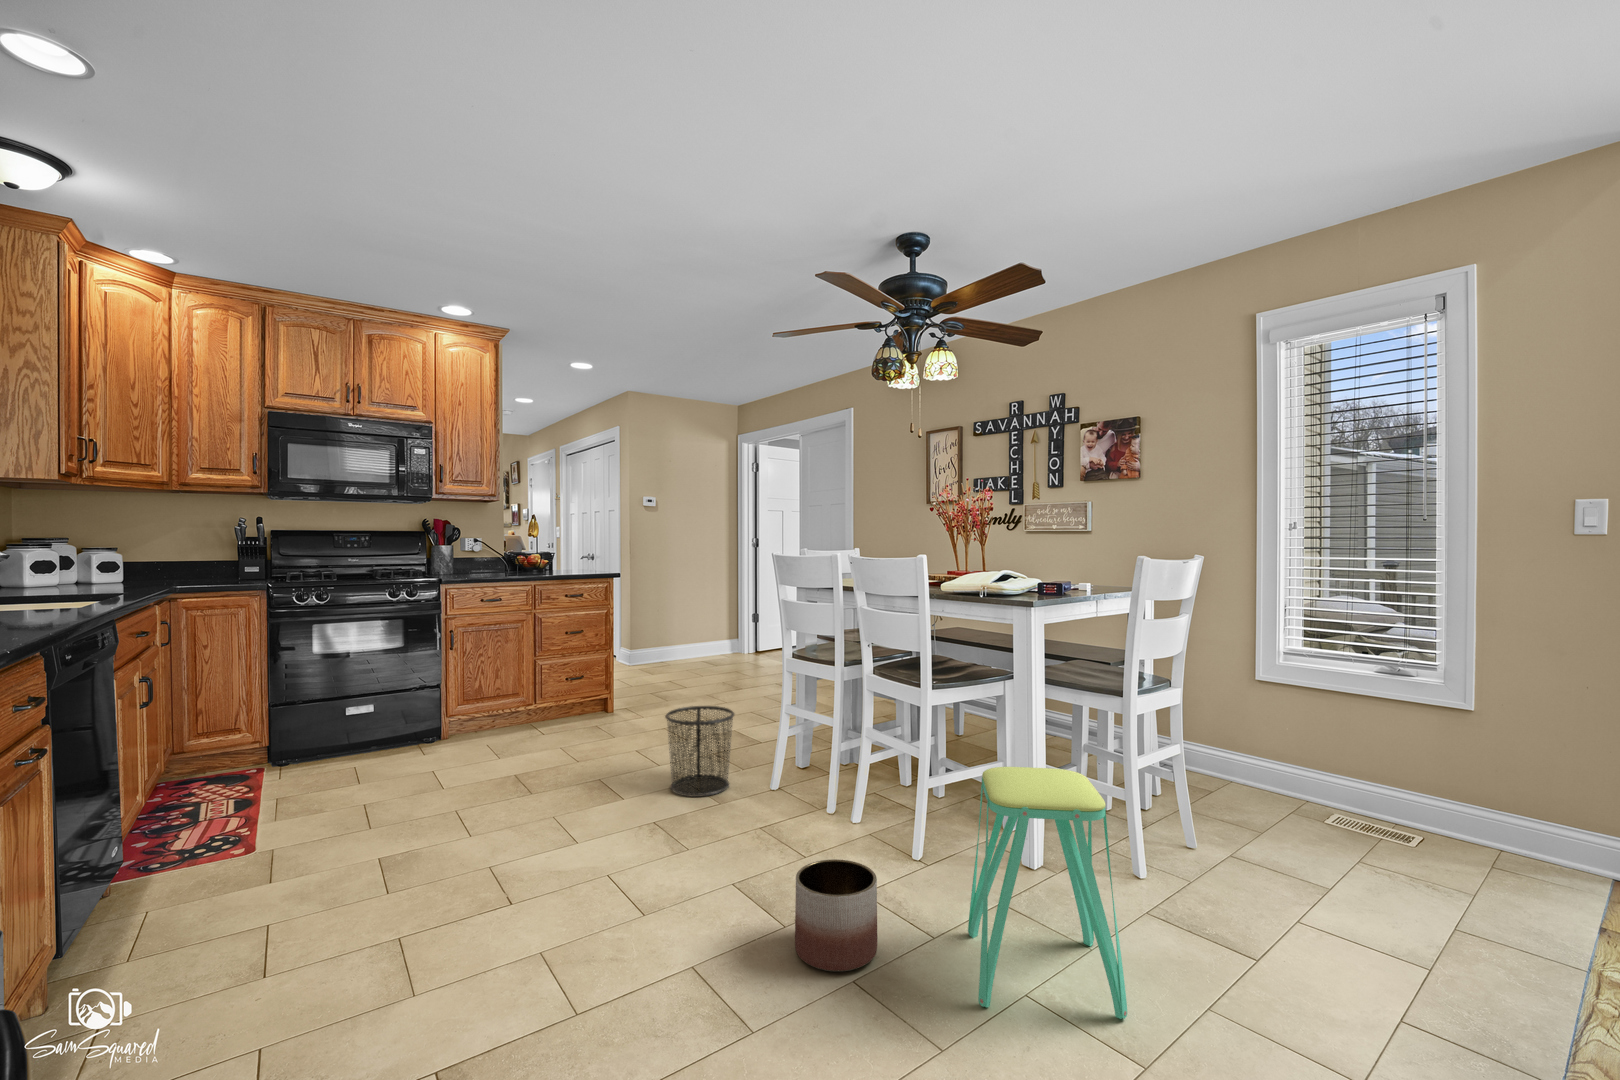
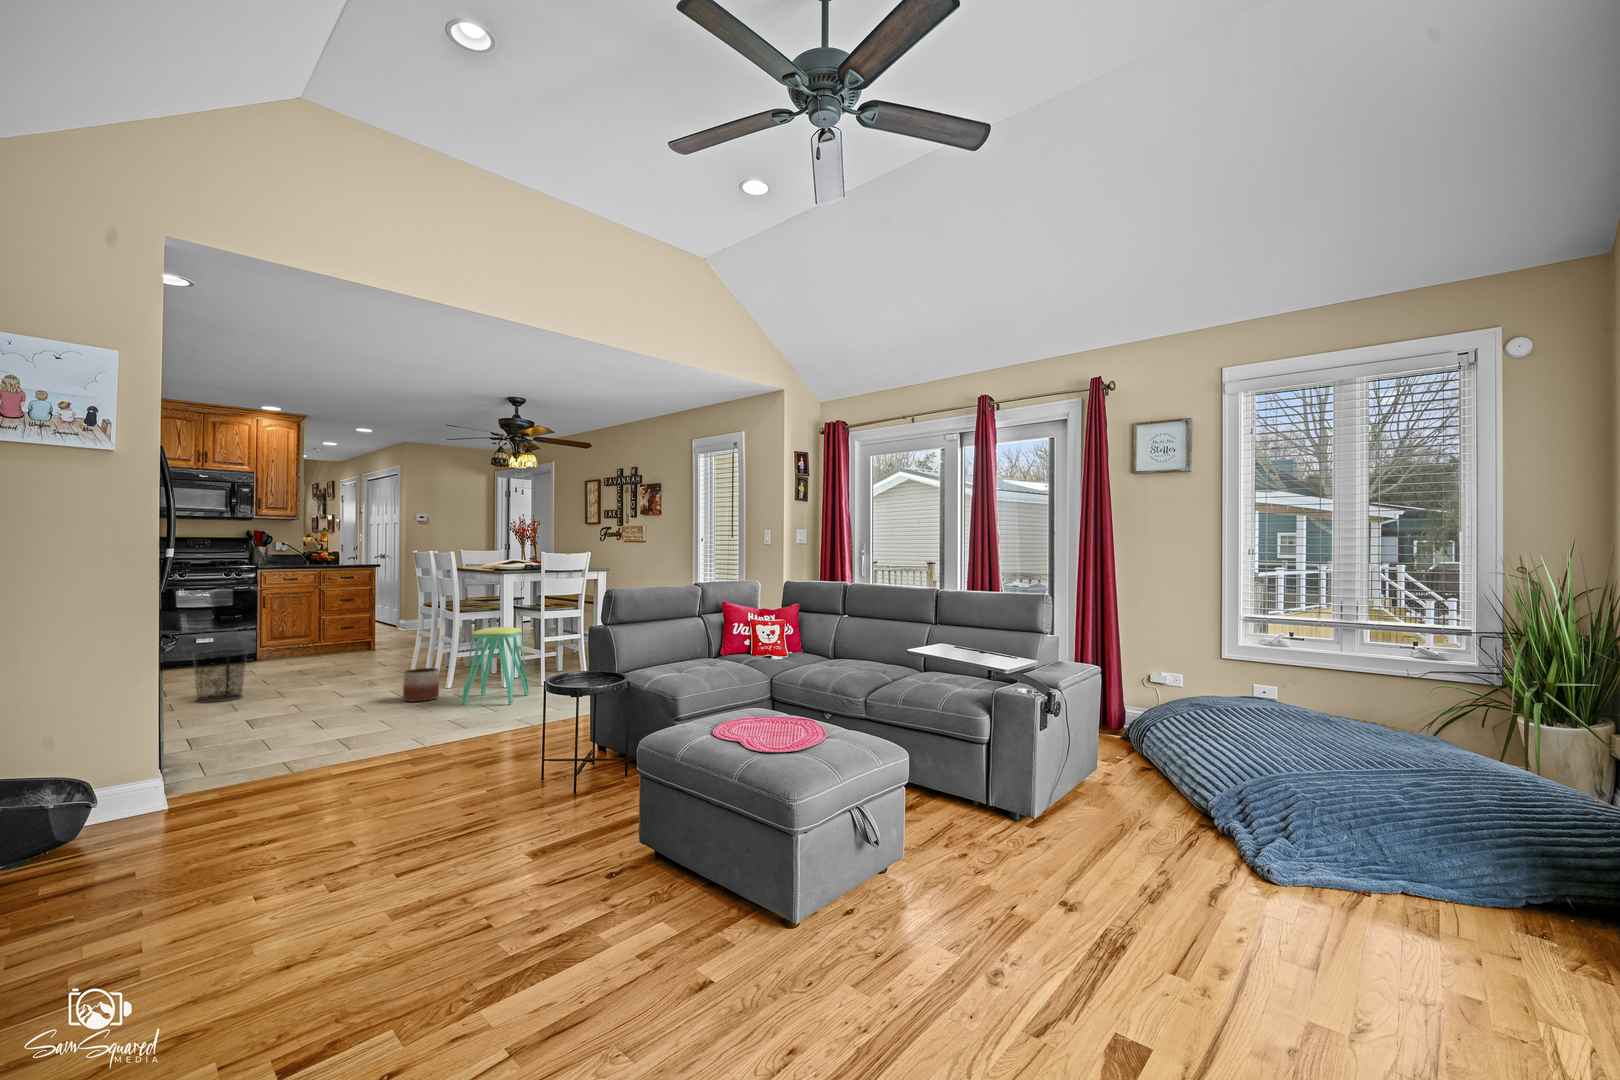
waste bin: present [665,706,734,797] -> present [193,649,248,702]

